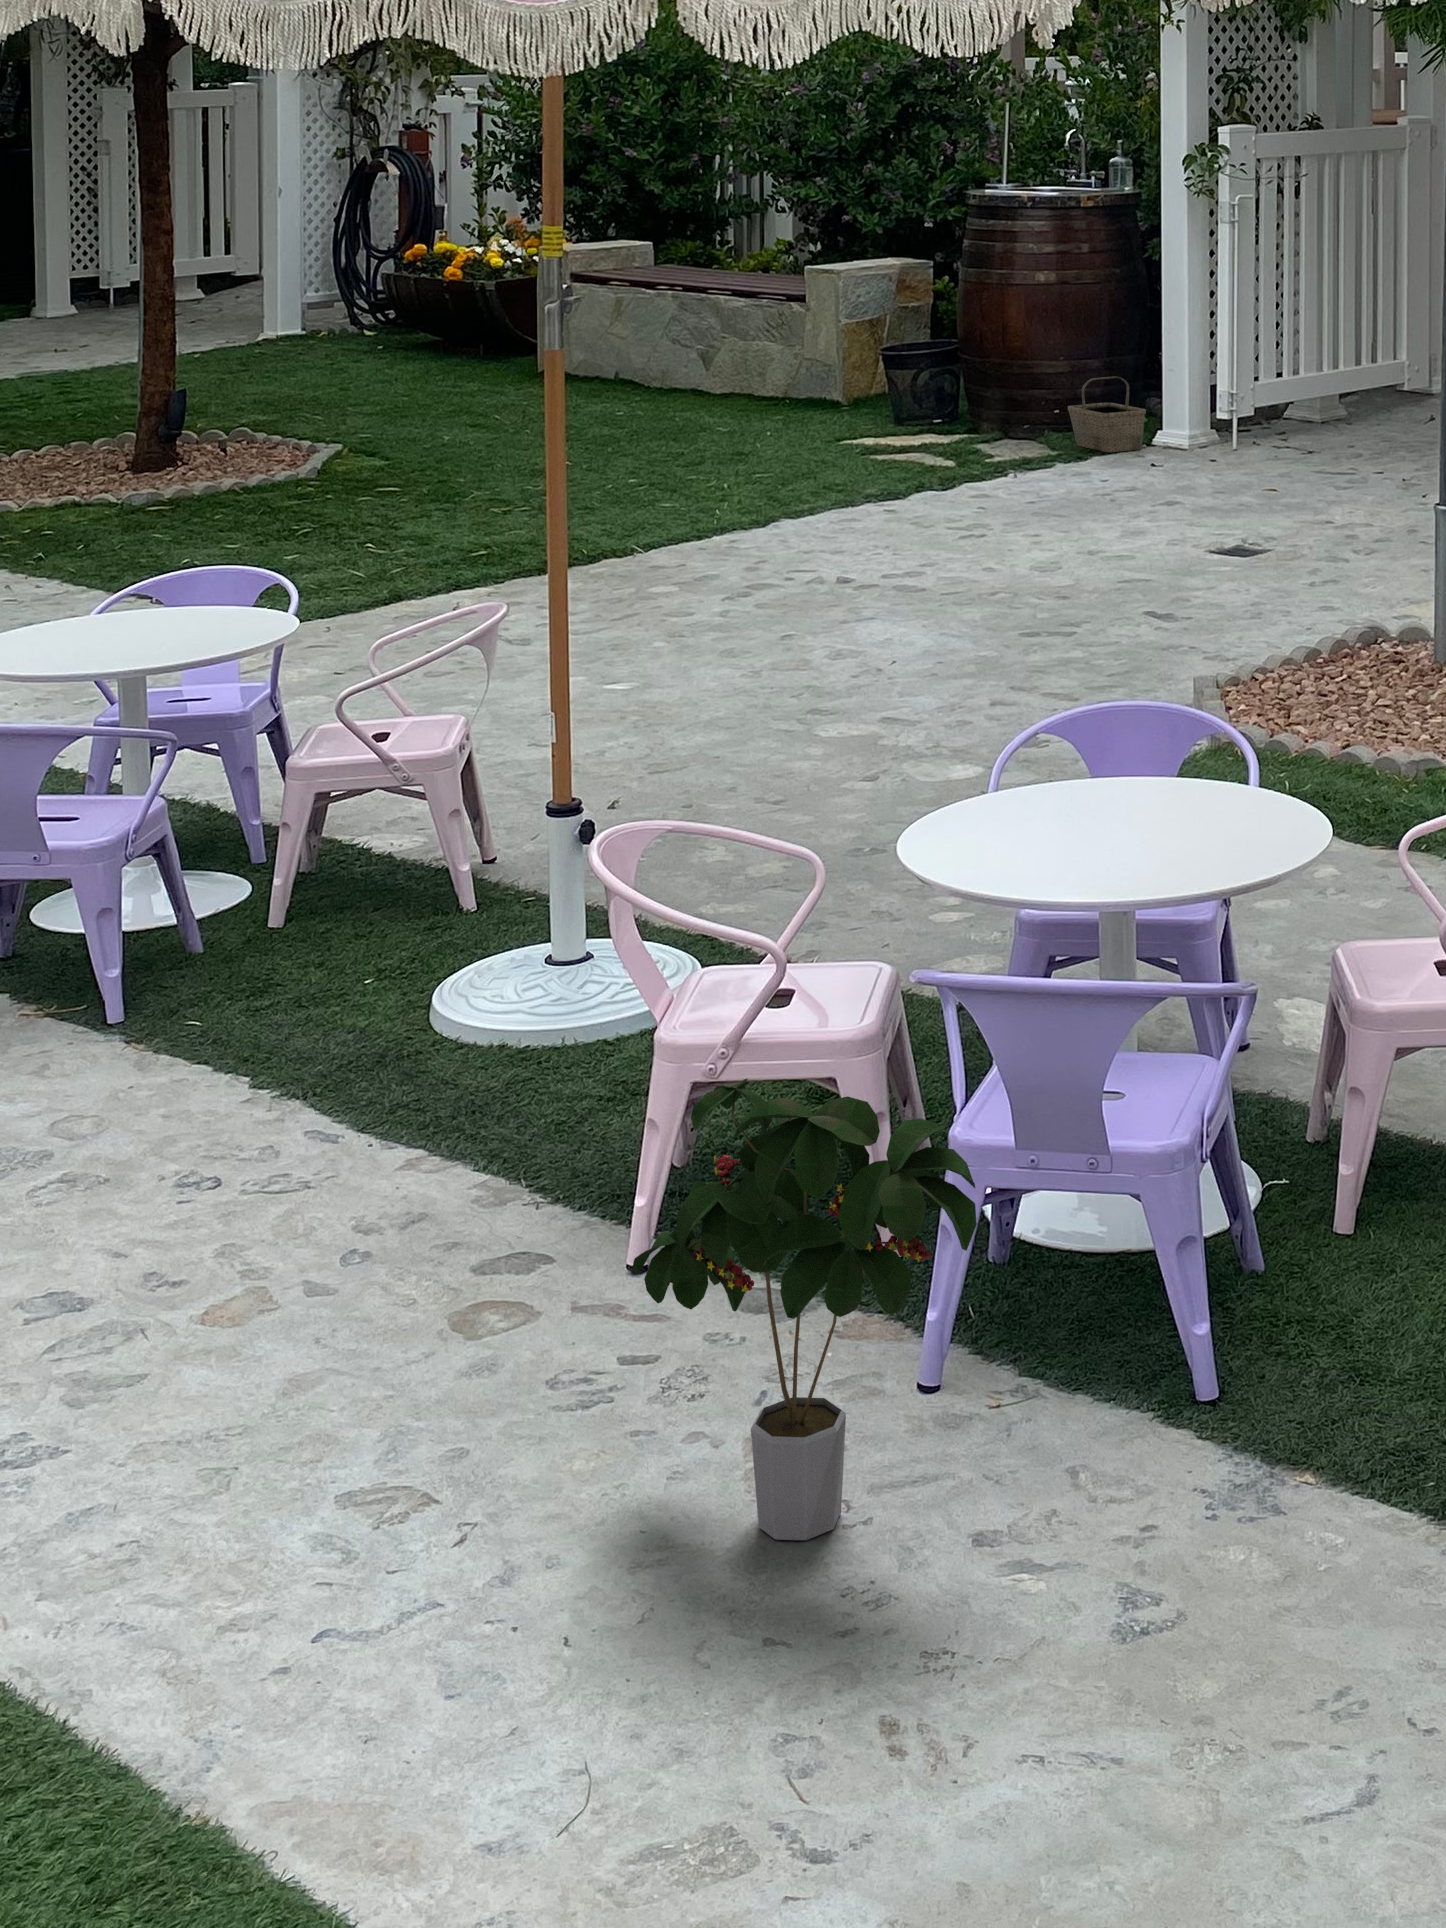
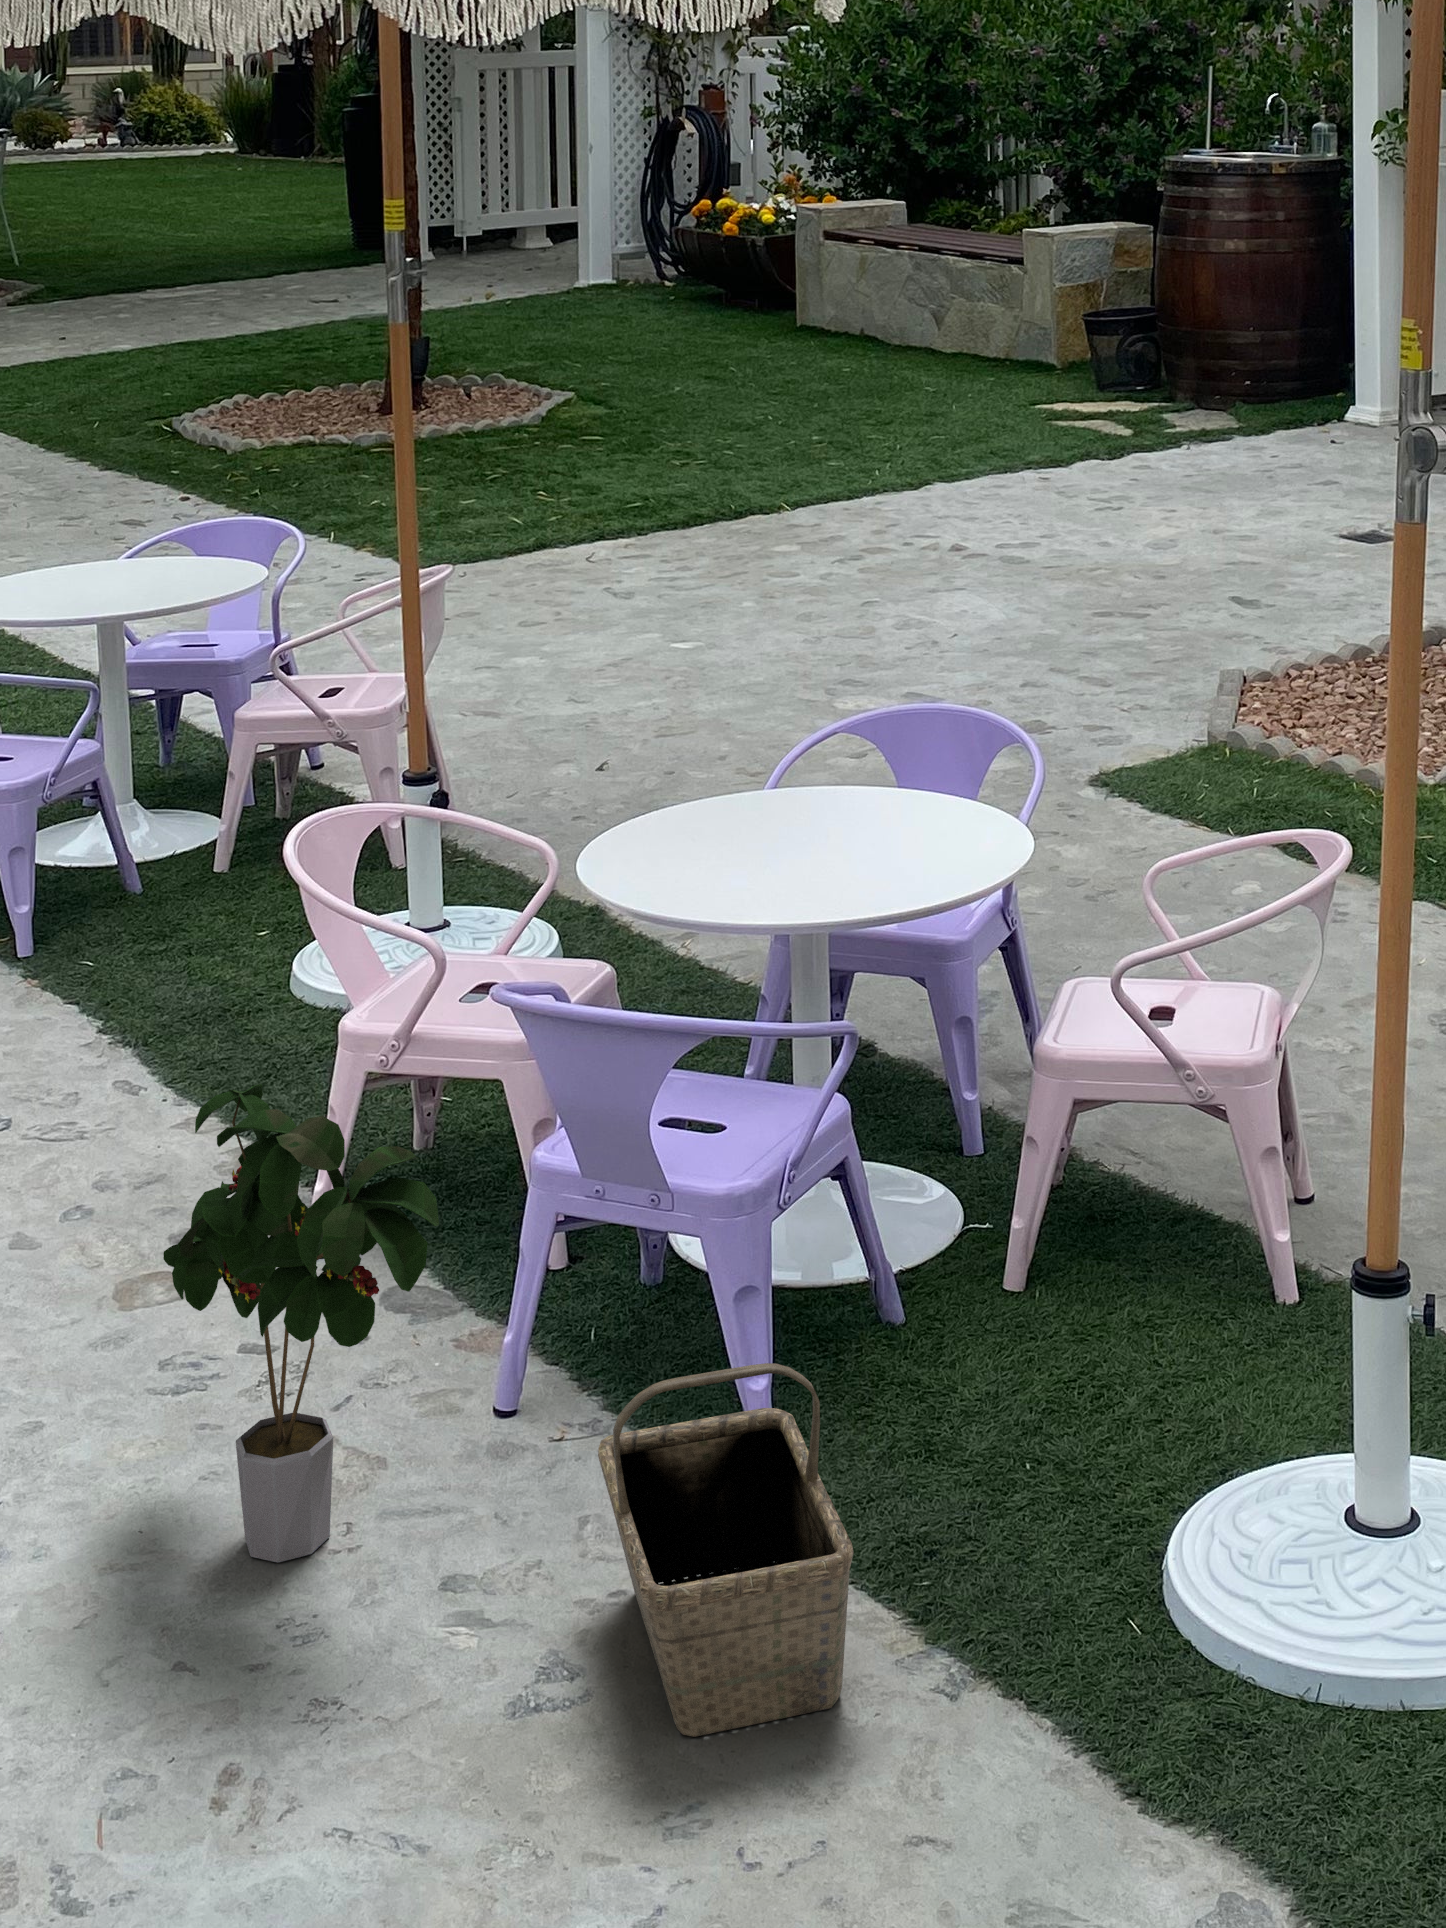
basket: present [1068,377,1146,452] -> present [598,1363,854,1737]

